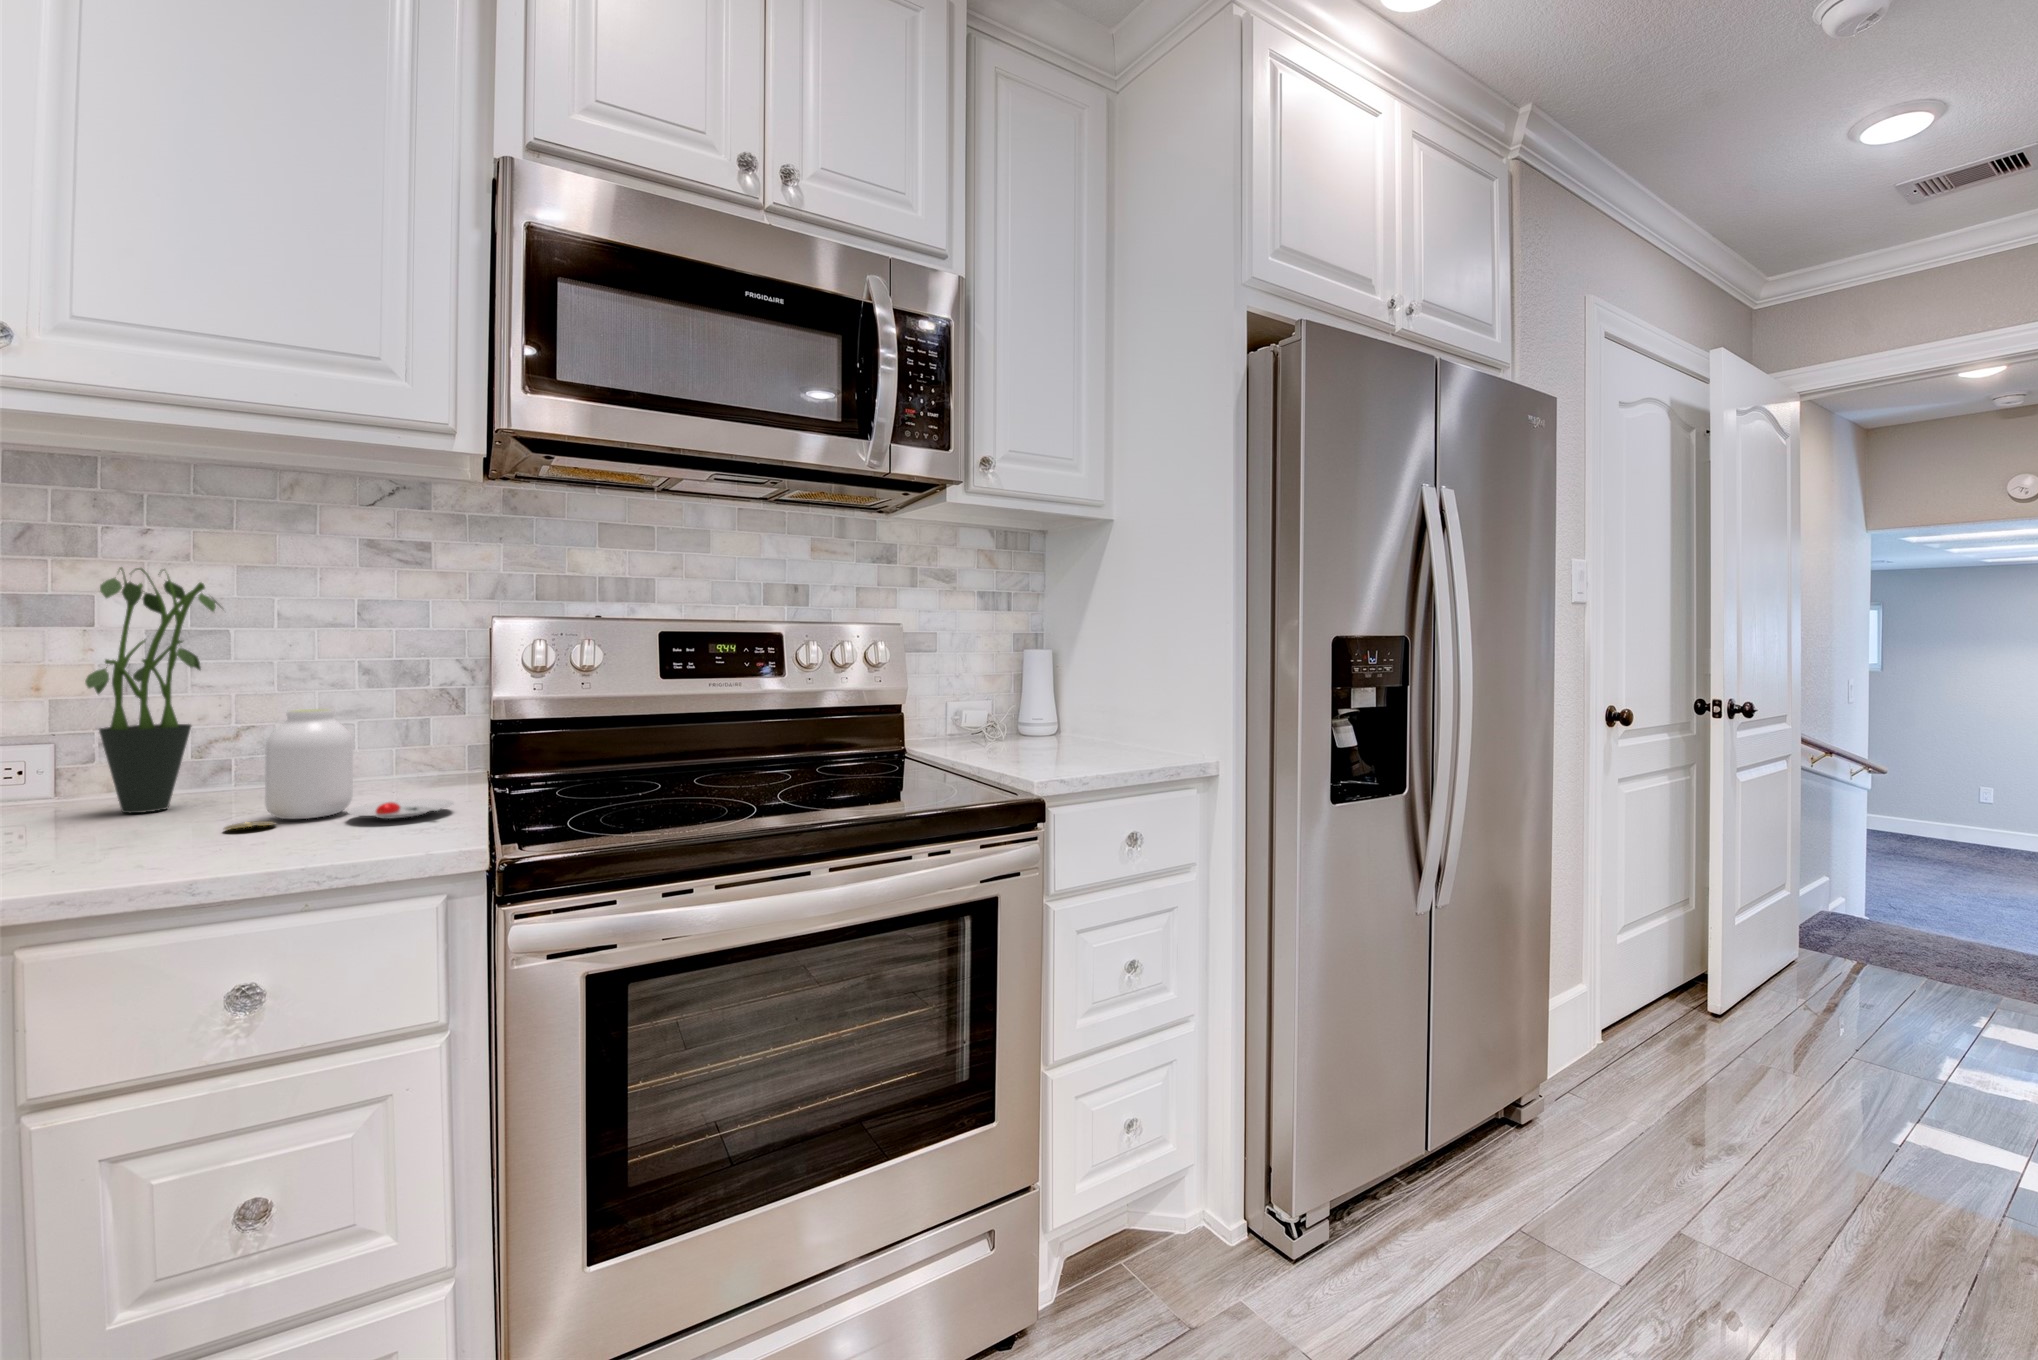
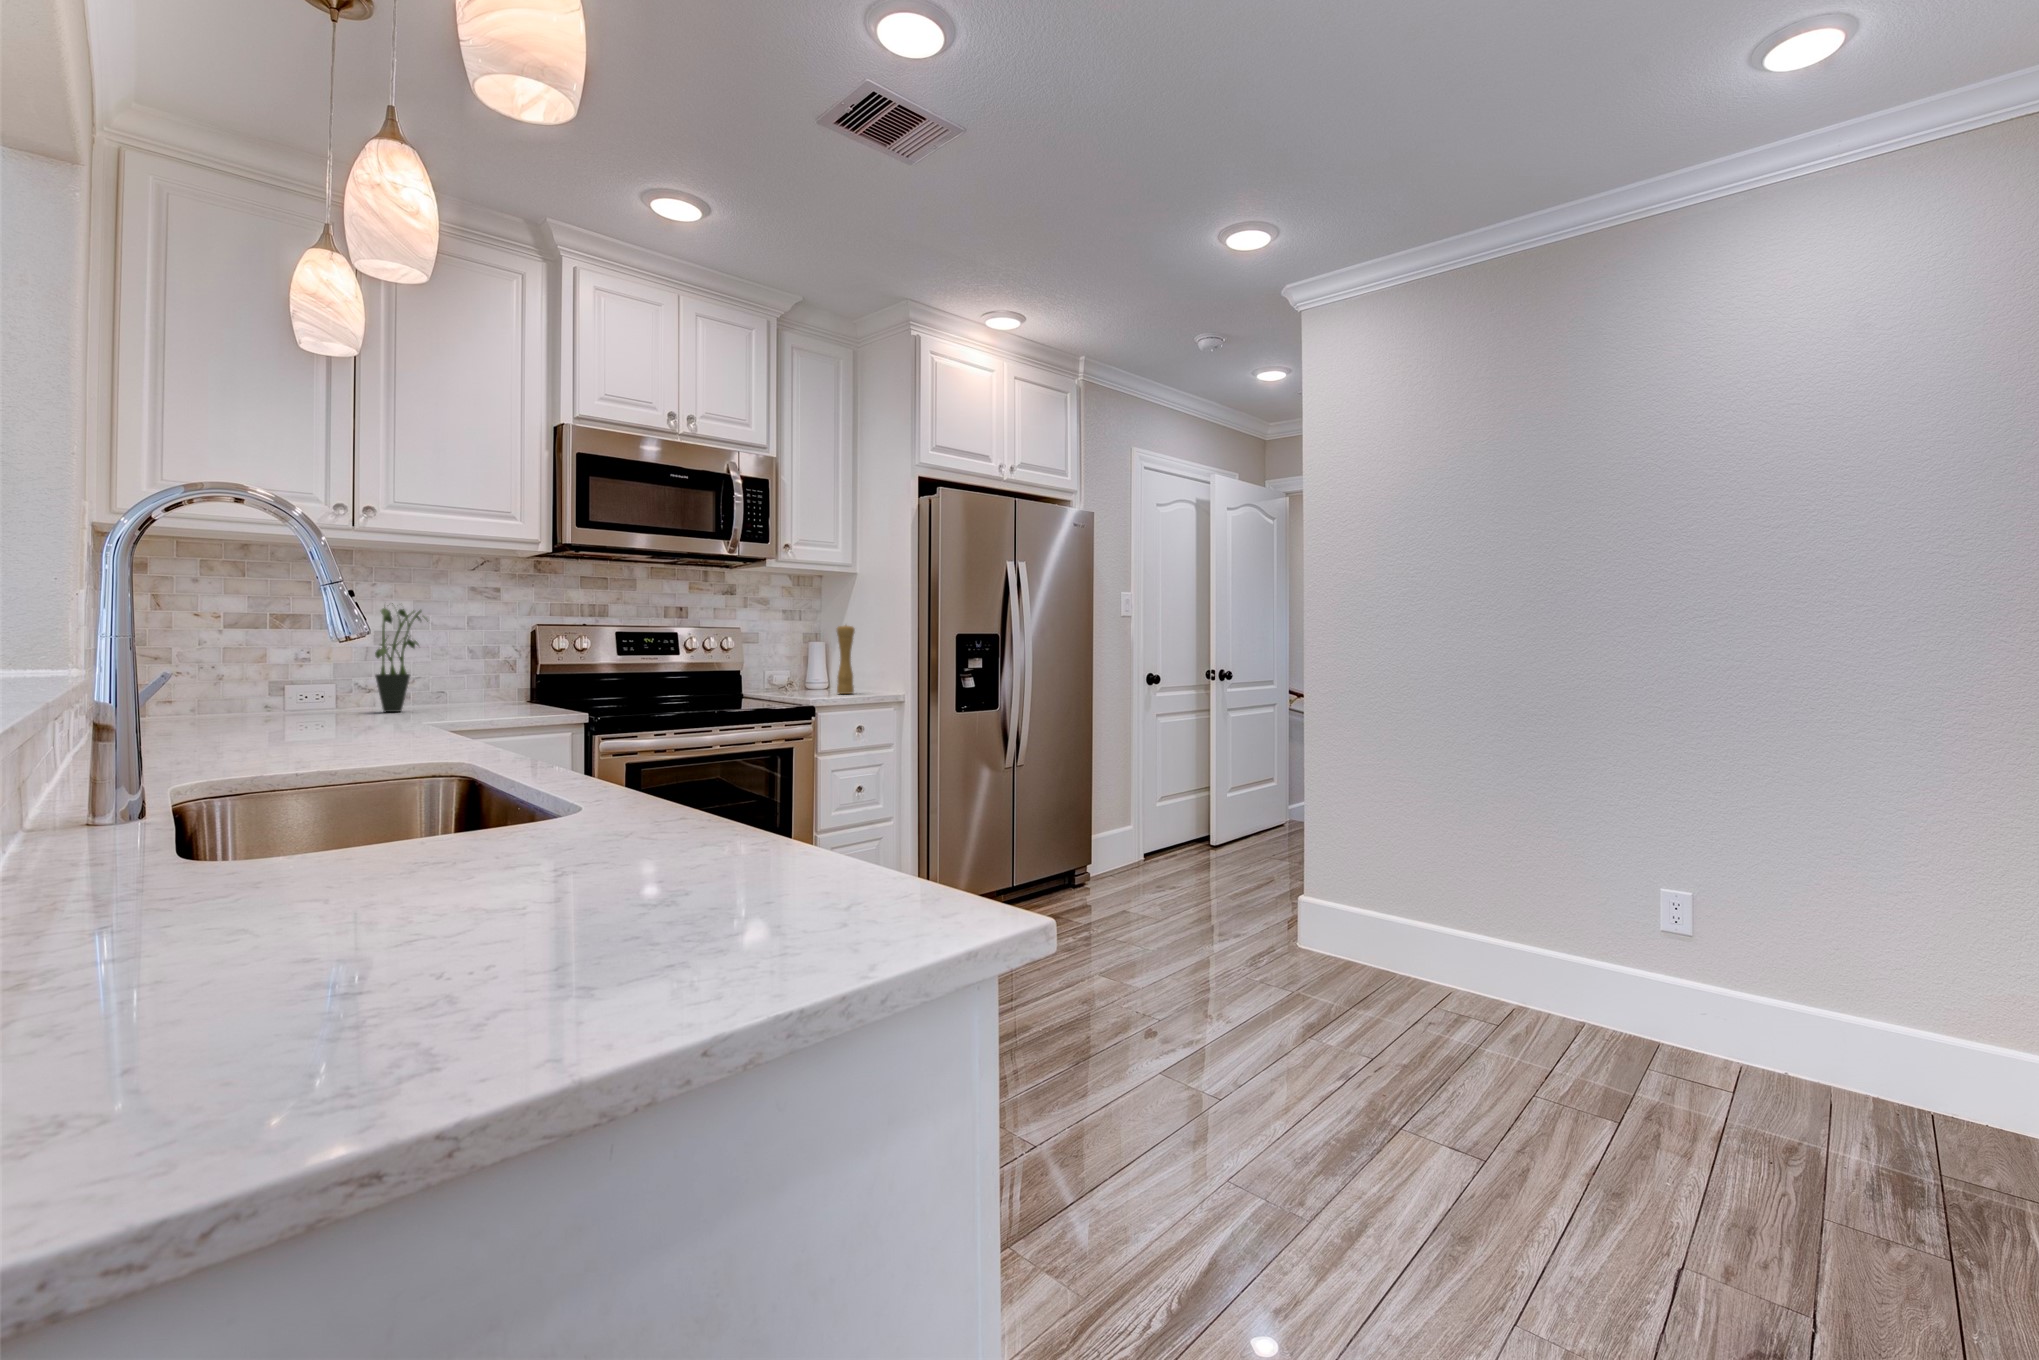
pepper mill: none [1077,617,1111,751] -> present [837,625,855,694]
jar: present [224,709,453,830] -> none [453,665,544,714]

